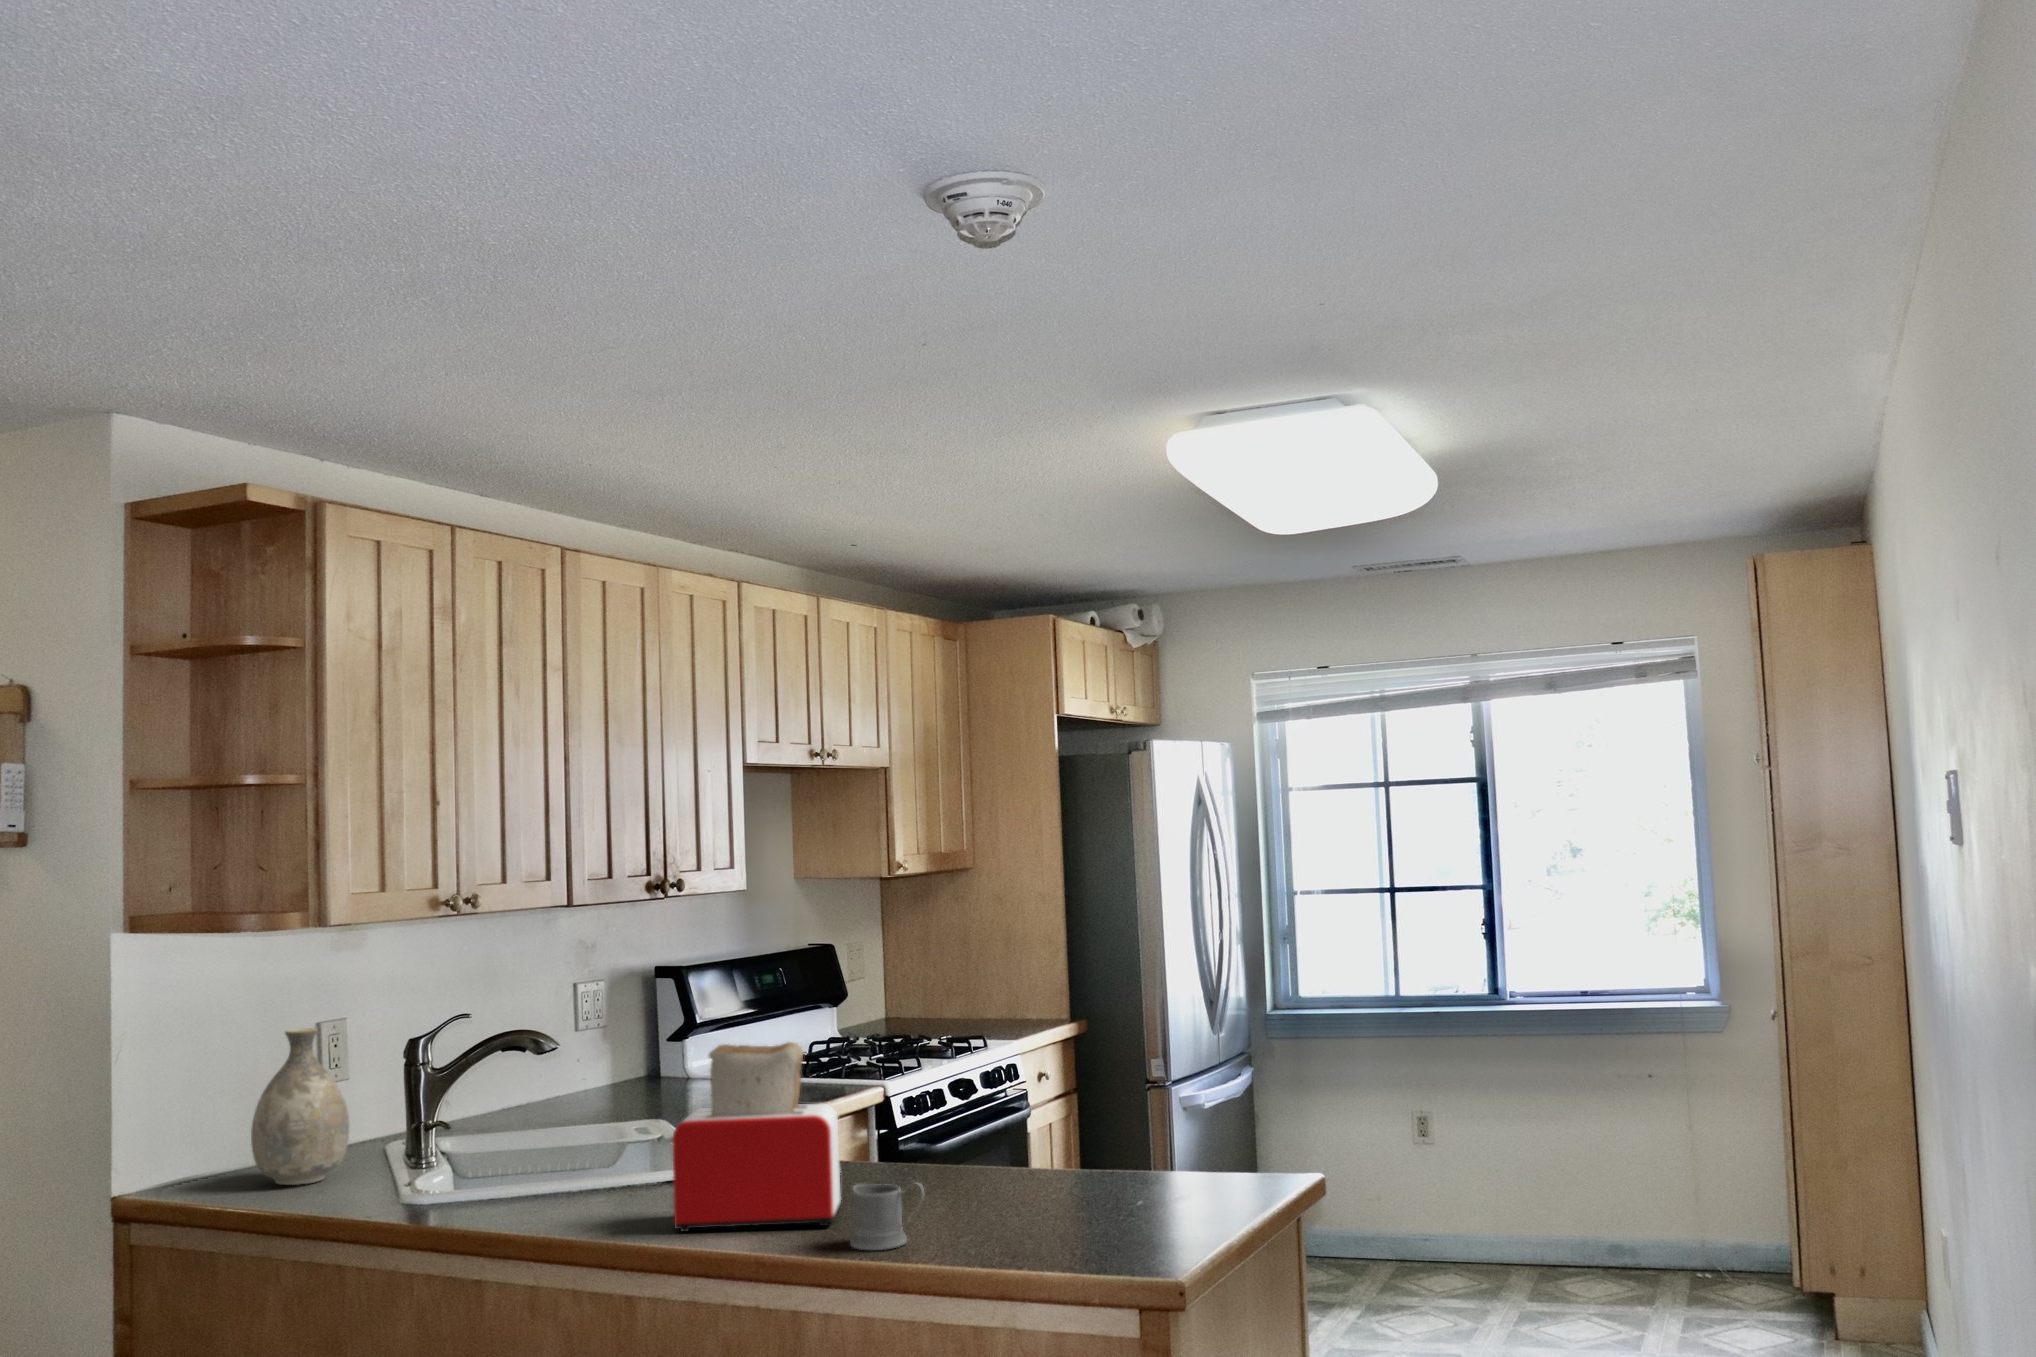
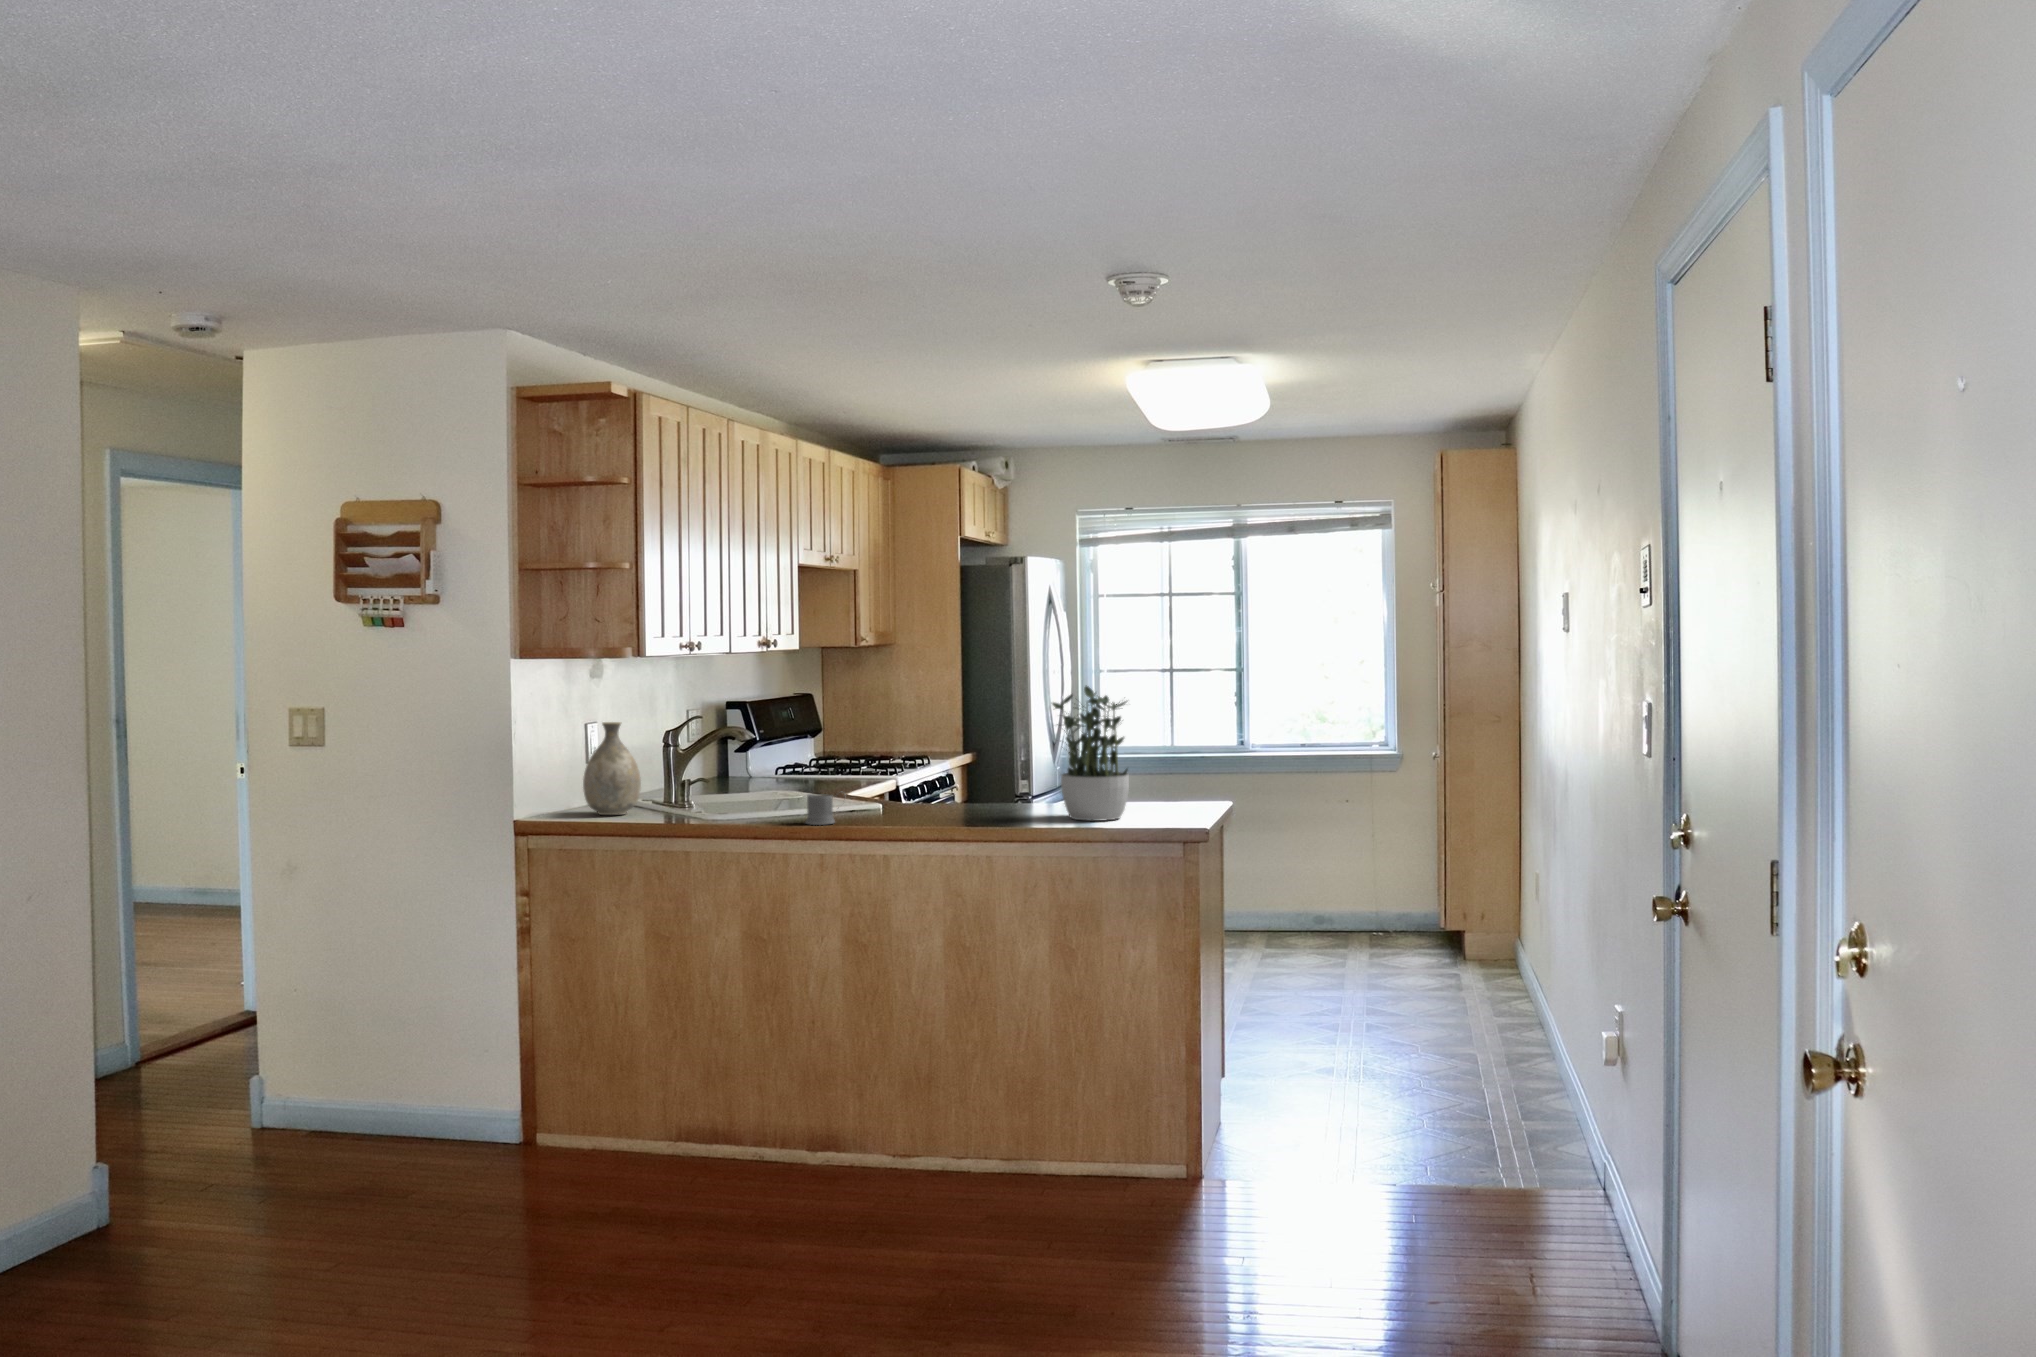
potted plant: none [961,962,1119,1215] -> present [1052,686,1129,821]
toaster: present [666,1042,841,1232] -> none [887,727,985,827]
mug: present [850,1183,924,1250] -> present [805,794,835,825]

